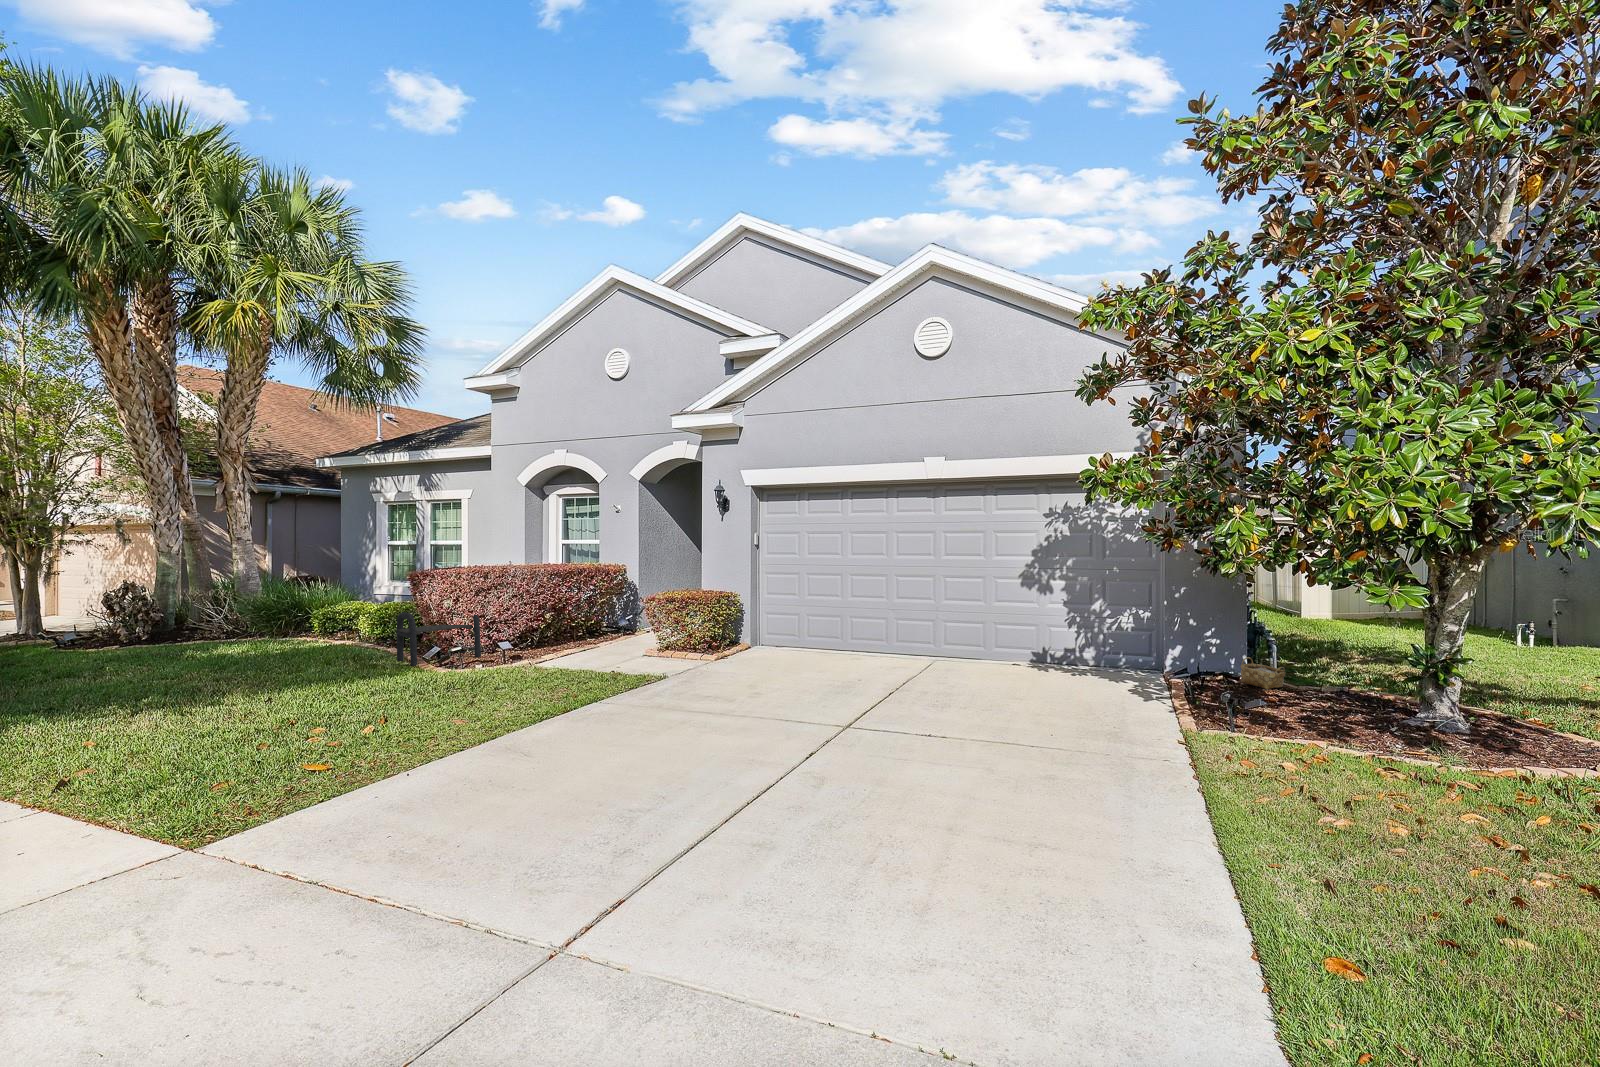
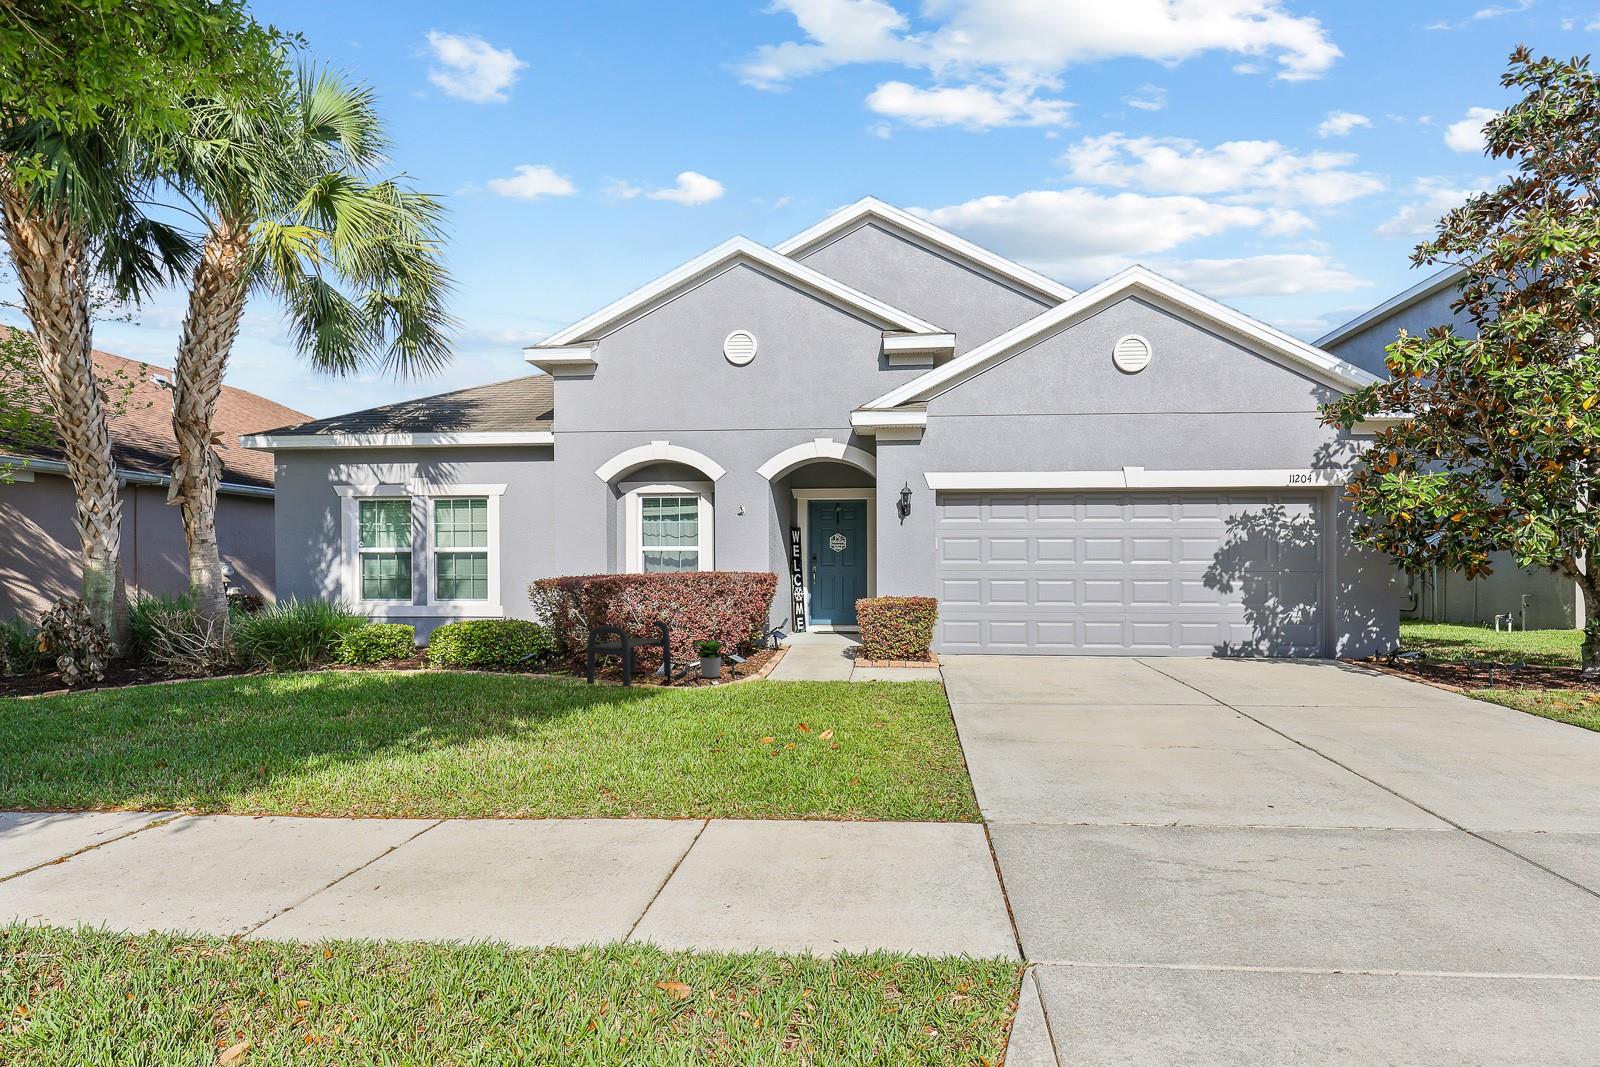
potted plant: none [487,627,526,661] -> present [693,640,729,678]
woven basket: present [1240,657,1285,689] -> none [1395,642,1433,667]

